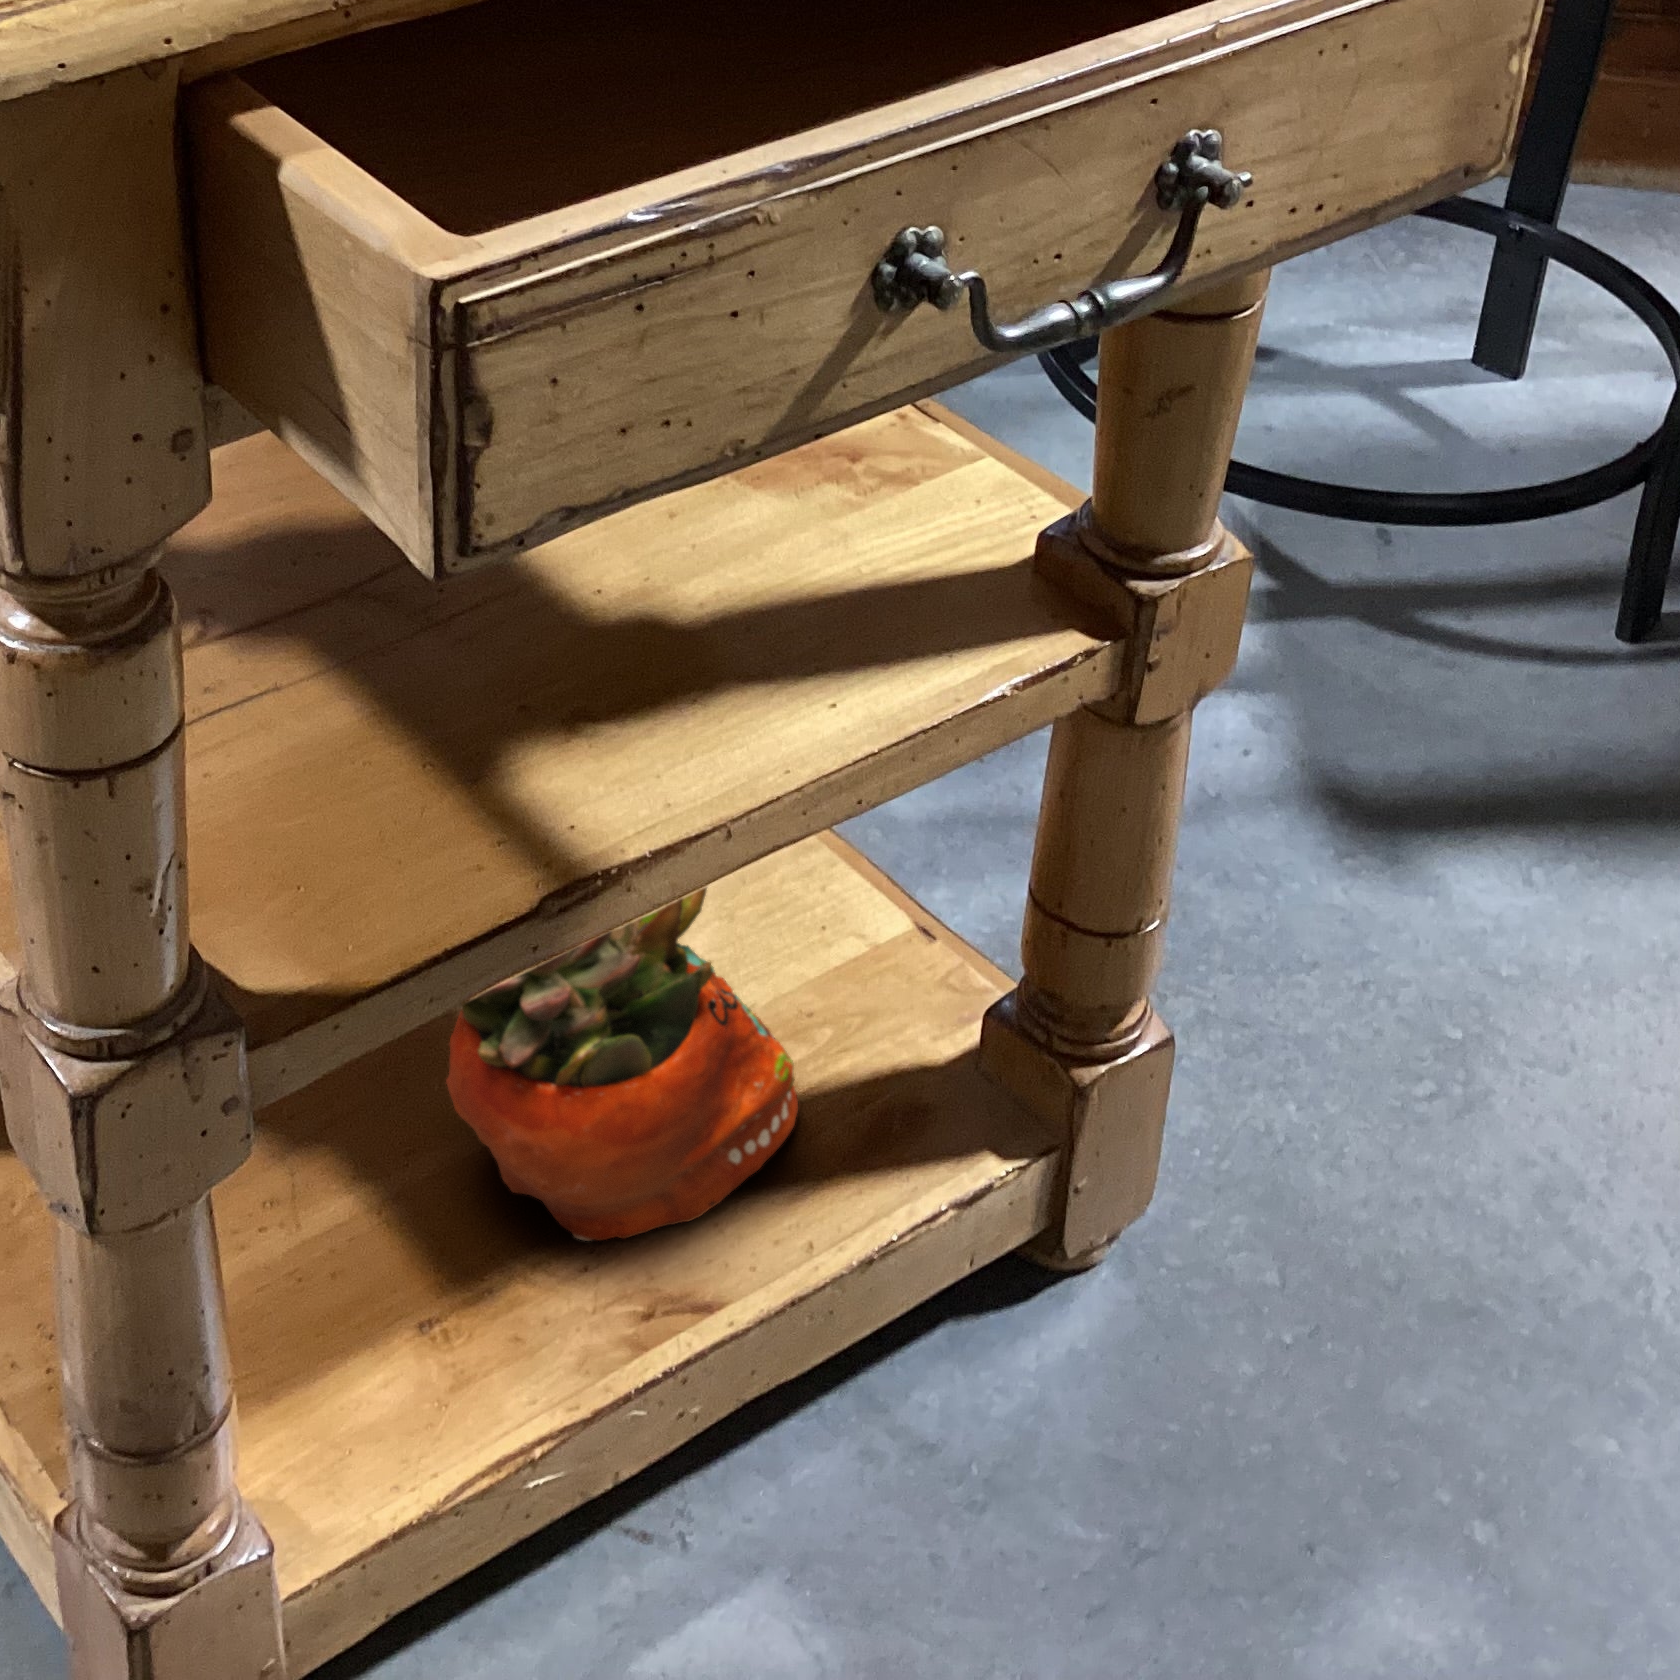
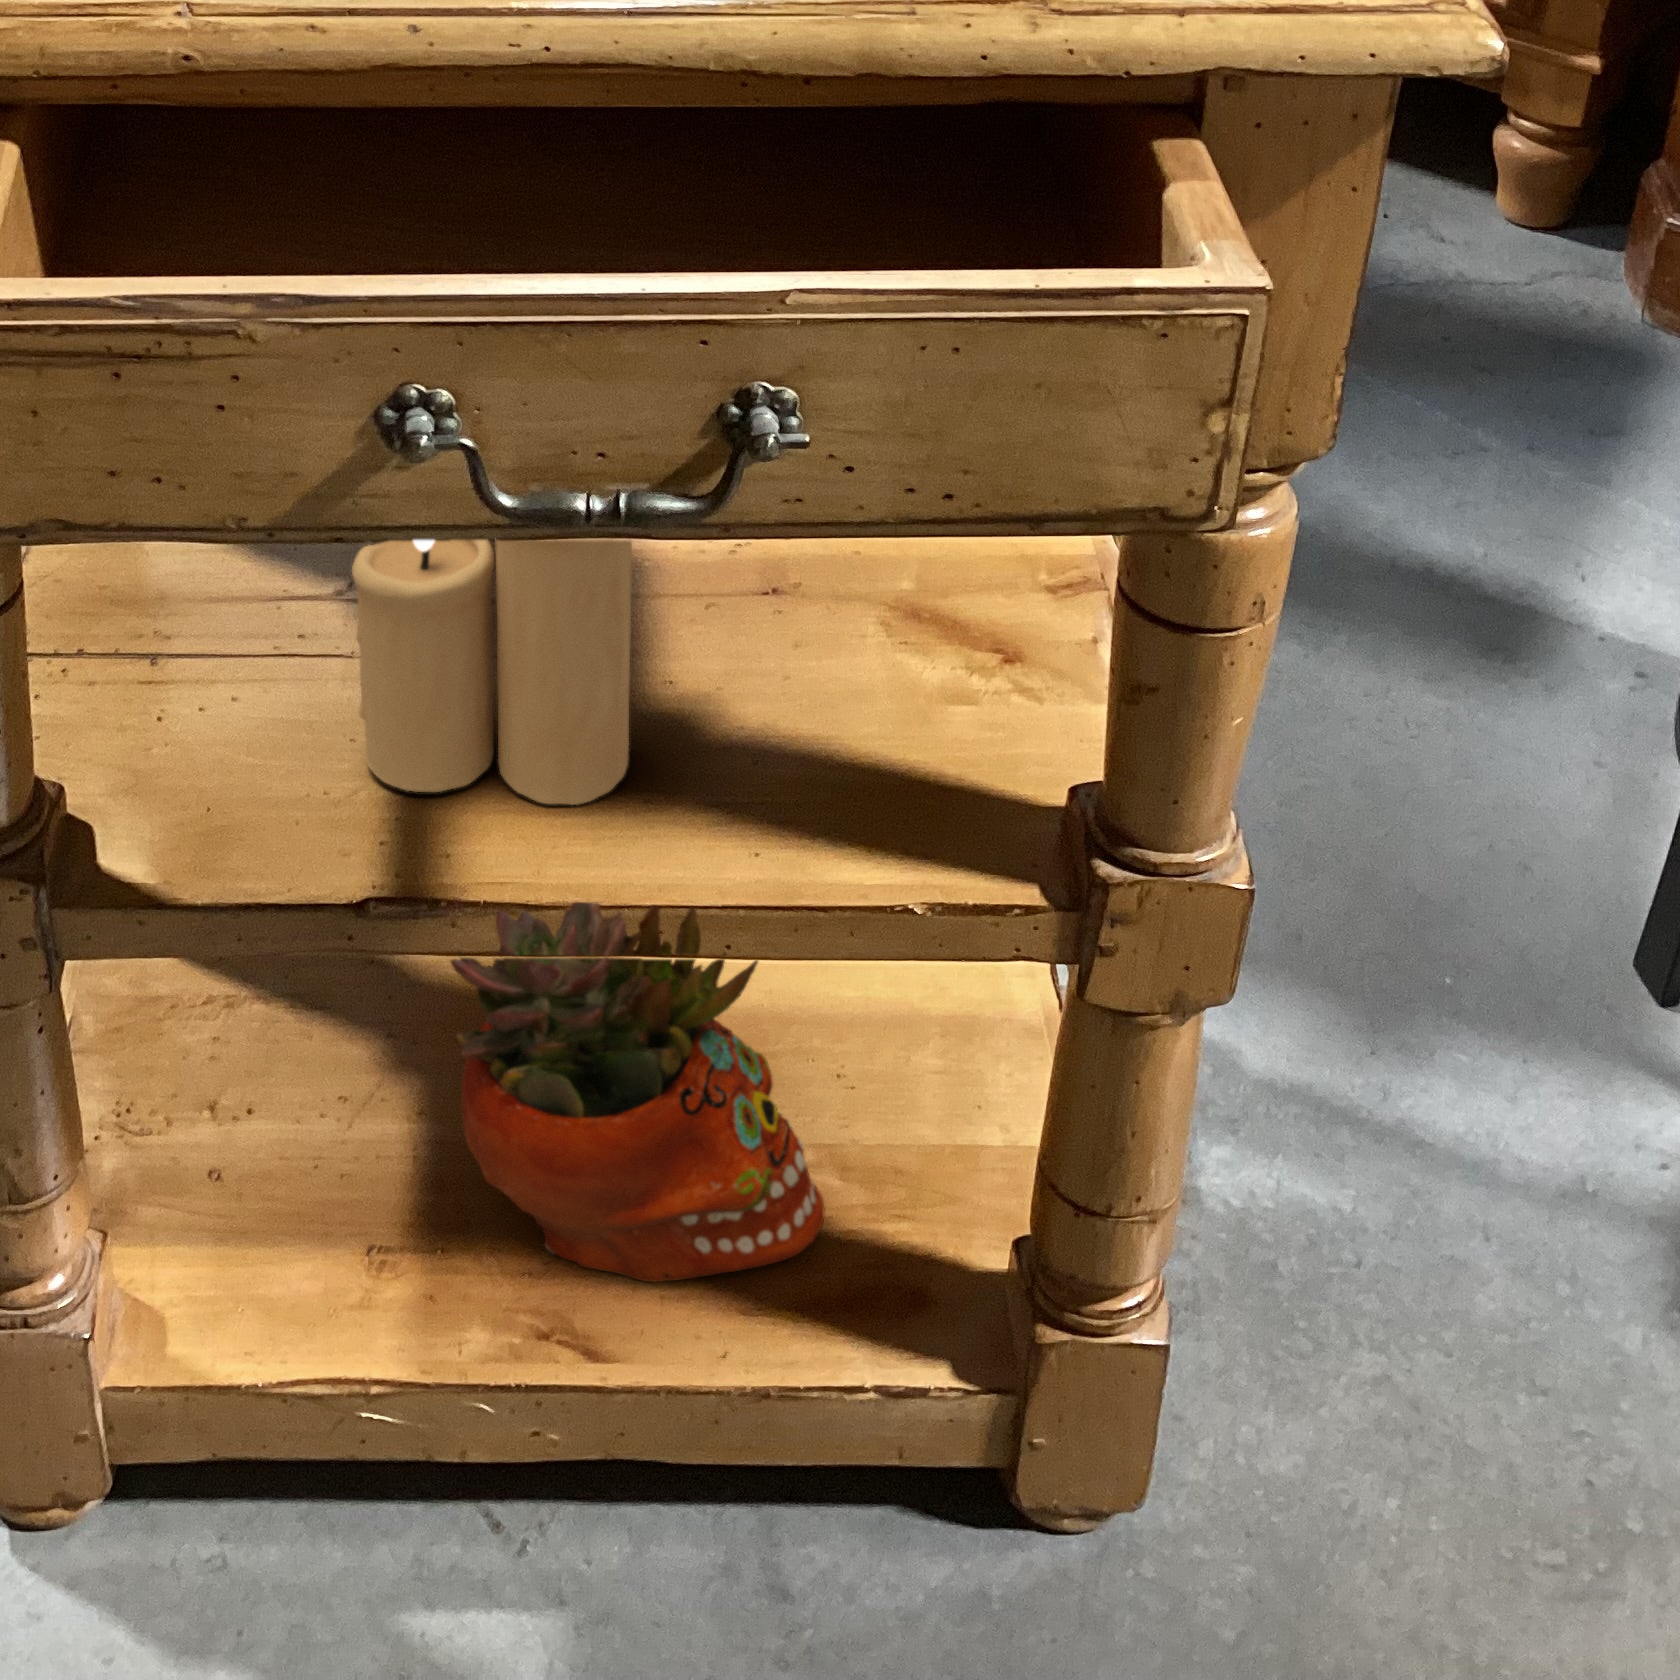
candle: none [370,319,672,792] -> present [352,538,632,805]

